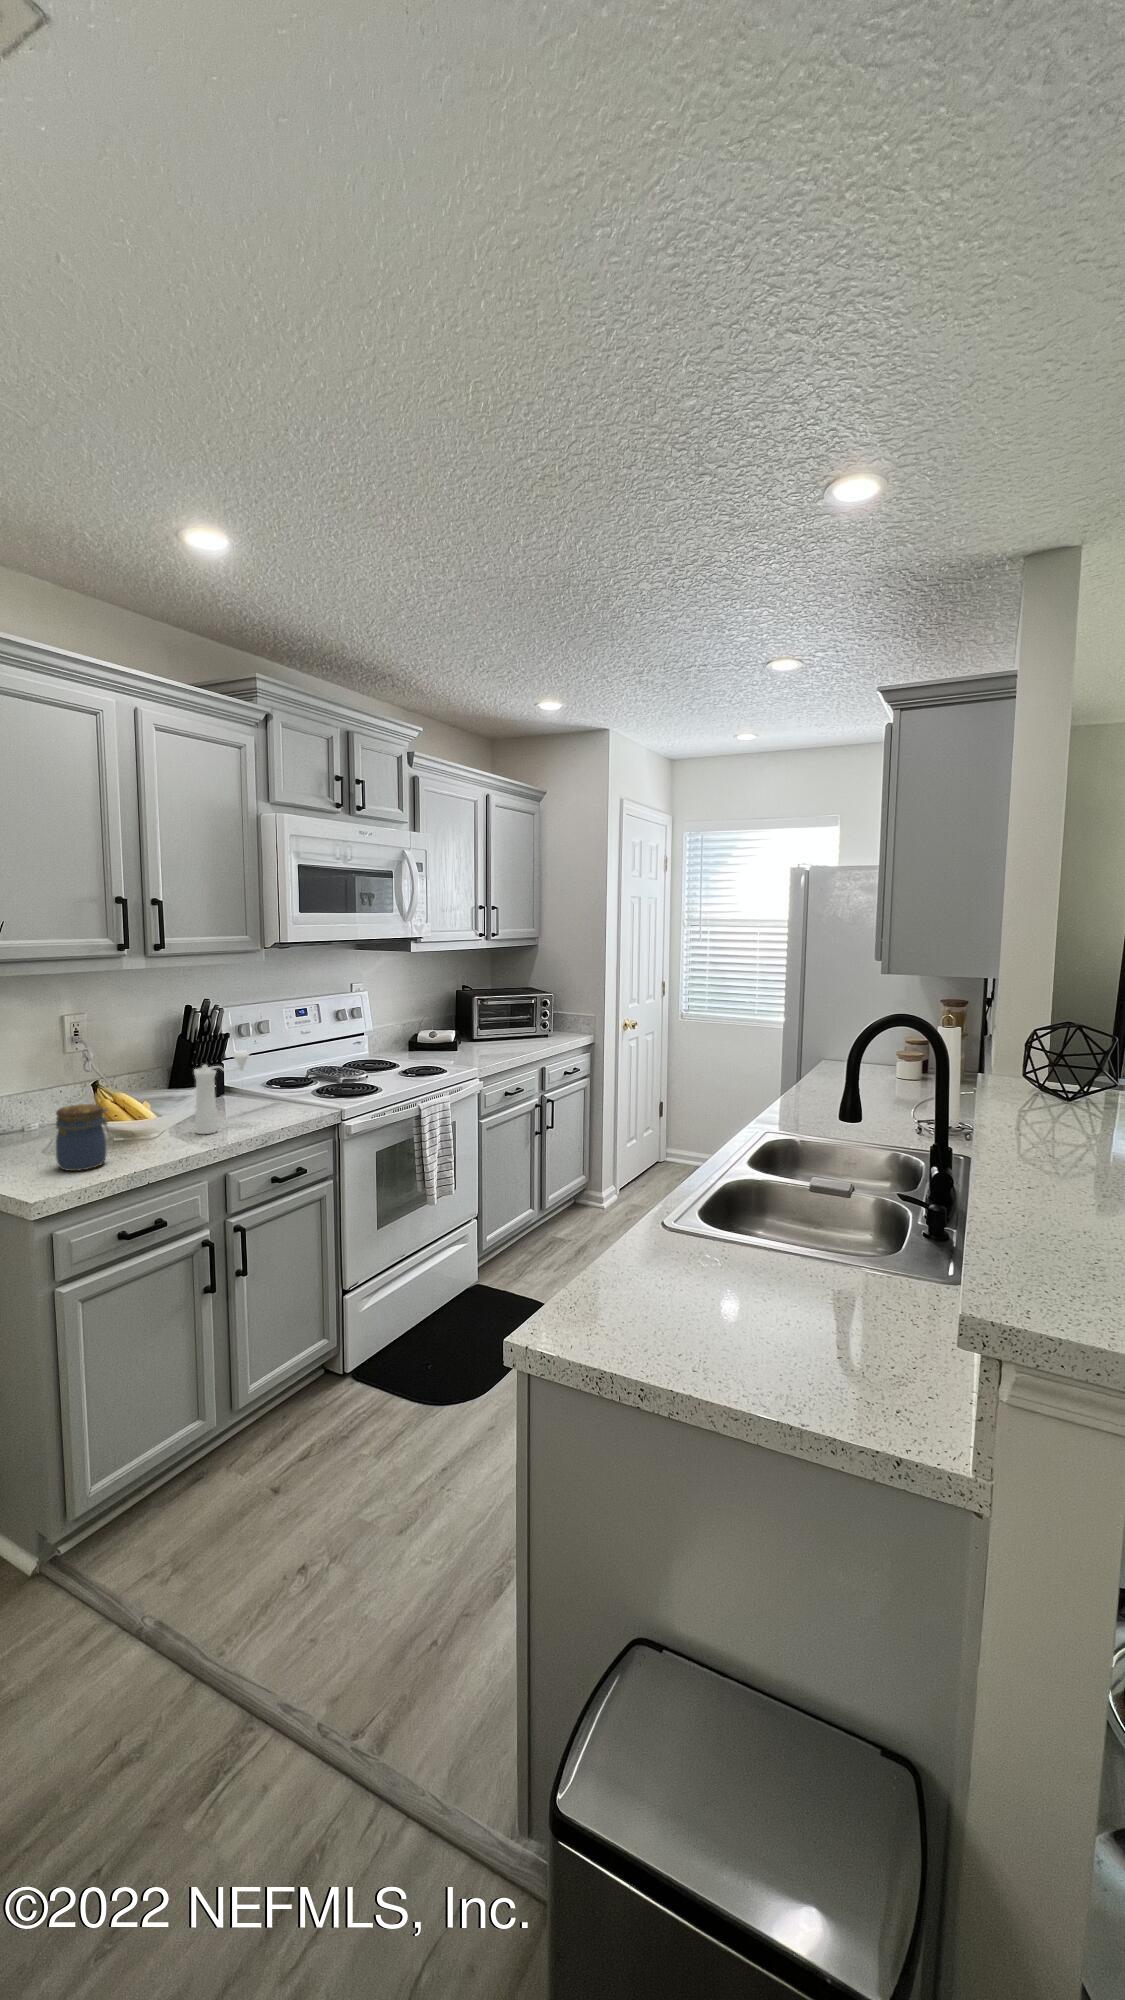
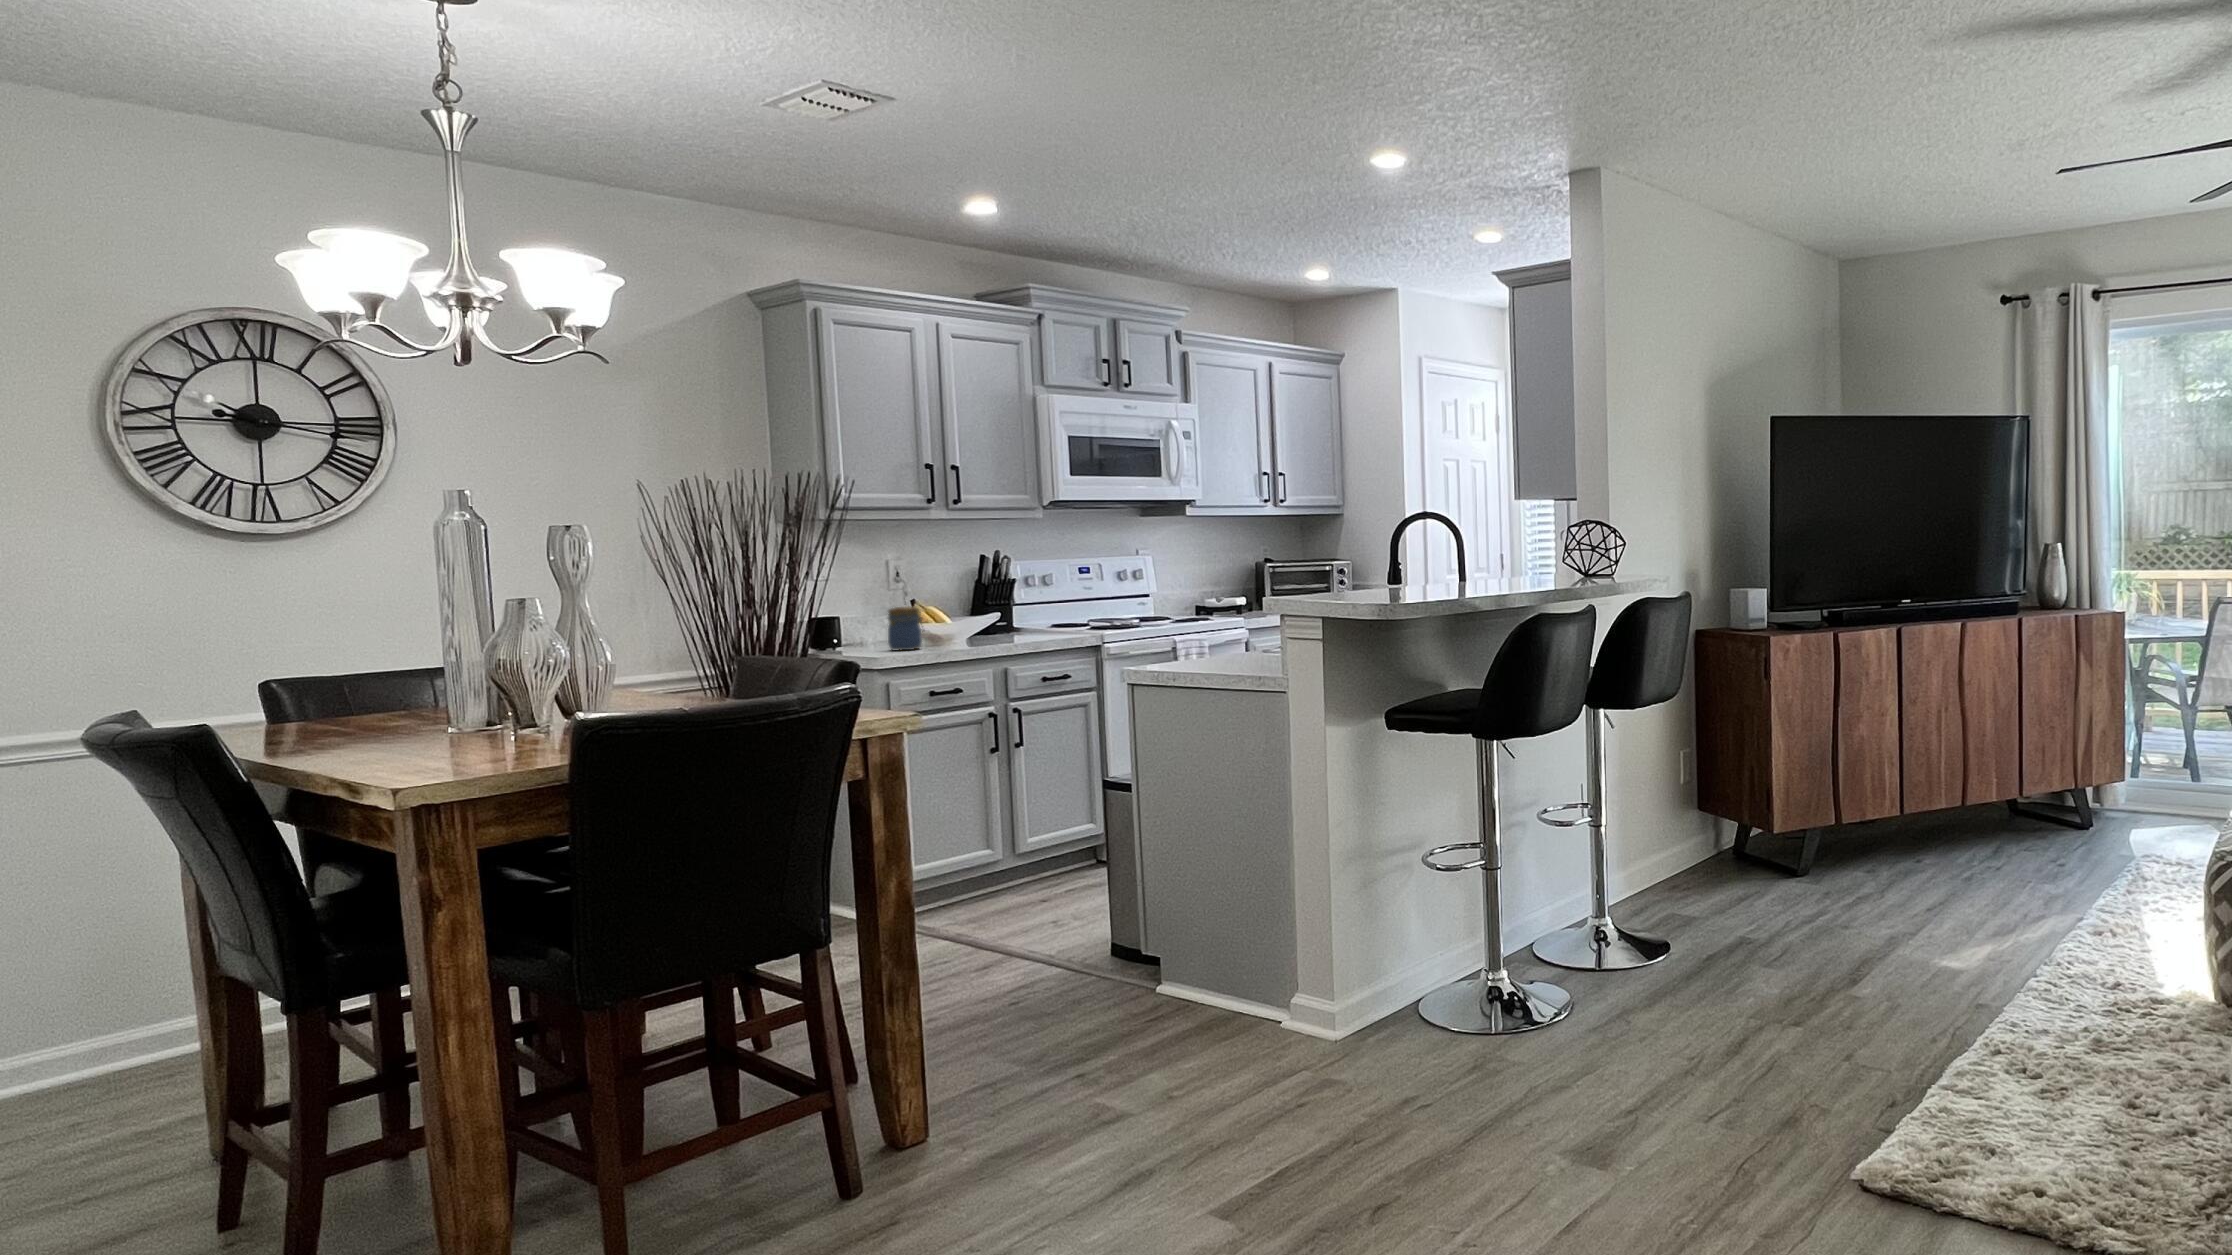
pepper mill: present [194,1051,249,1134] -> none [983,581,1026,641]

